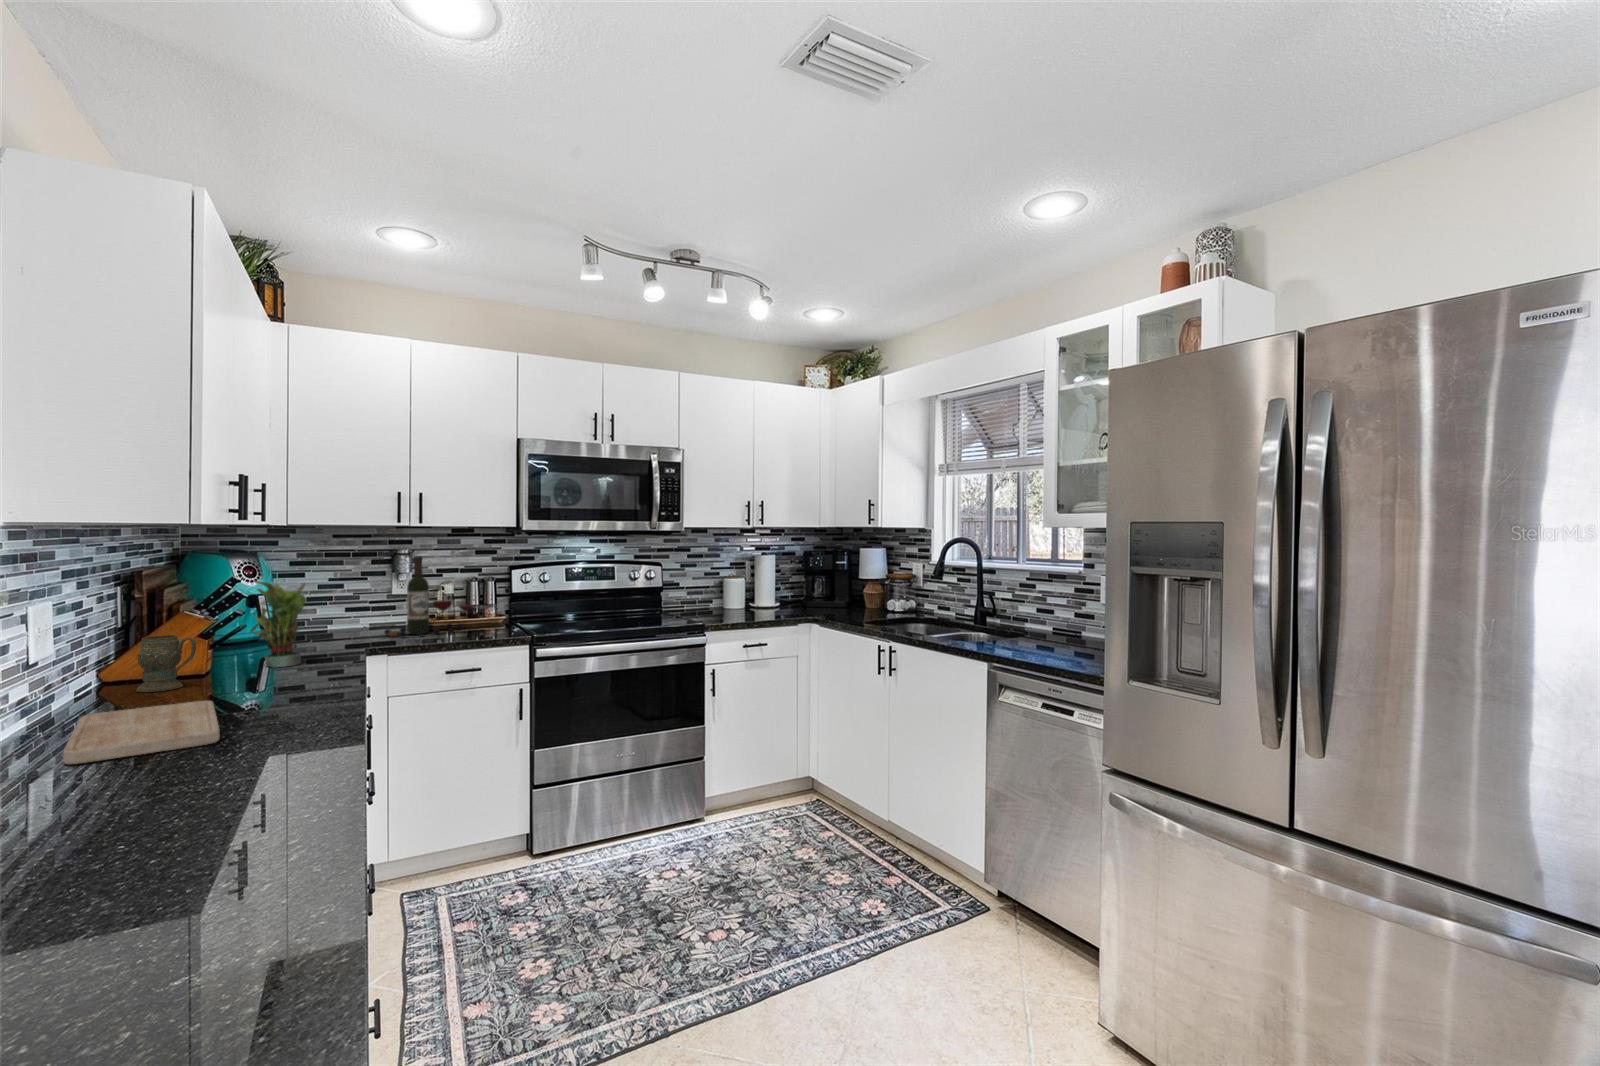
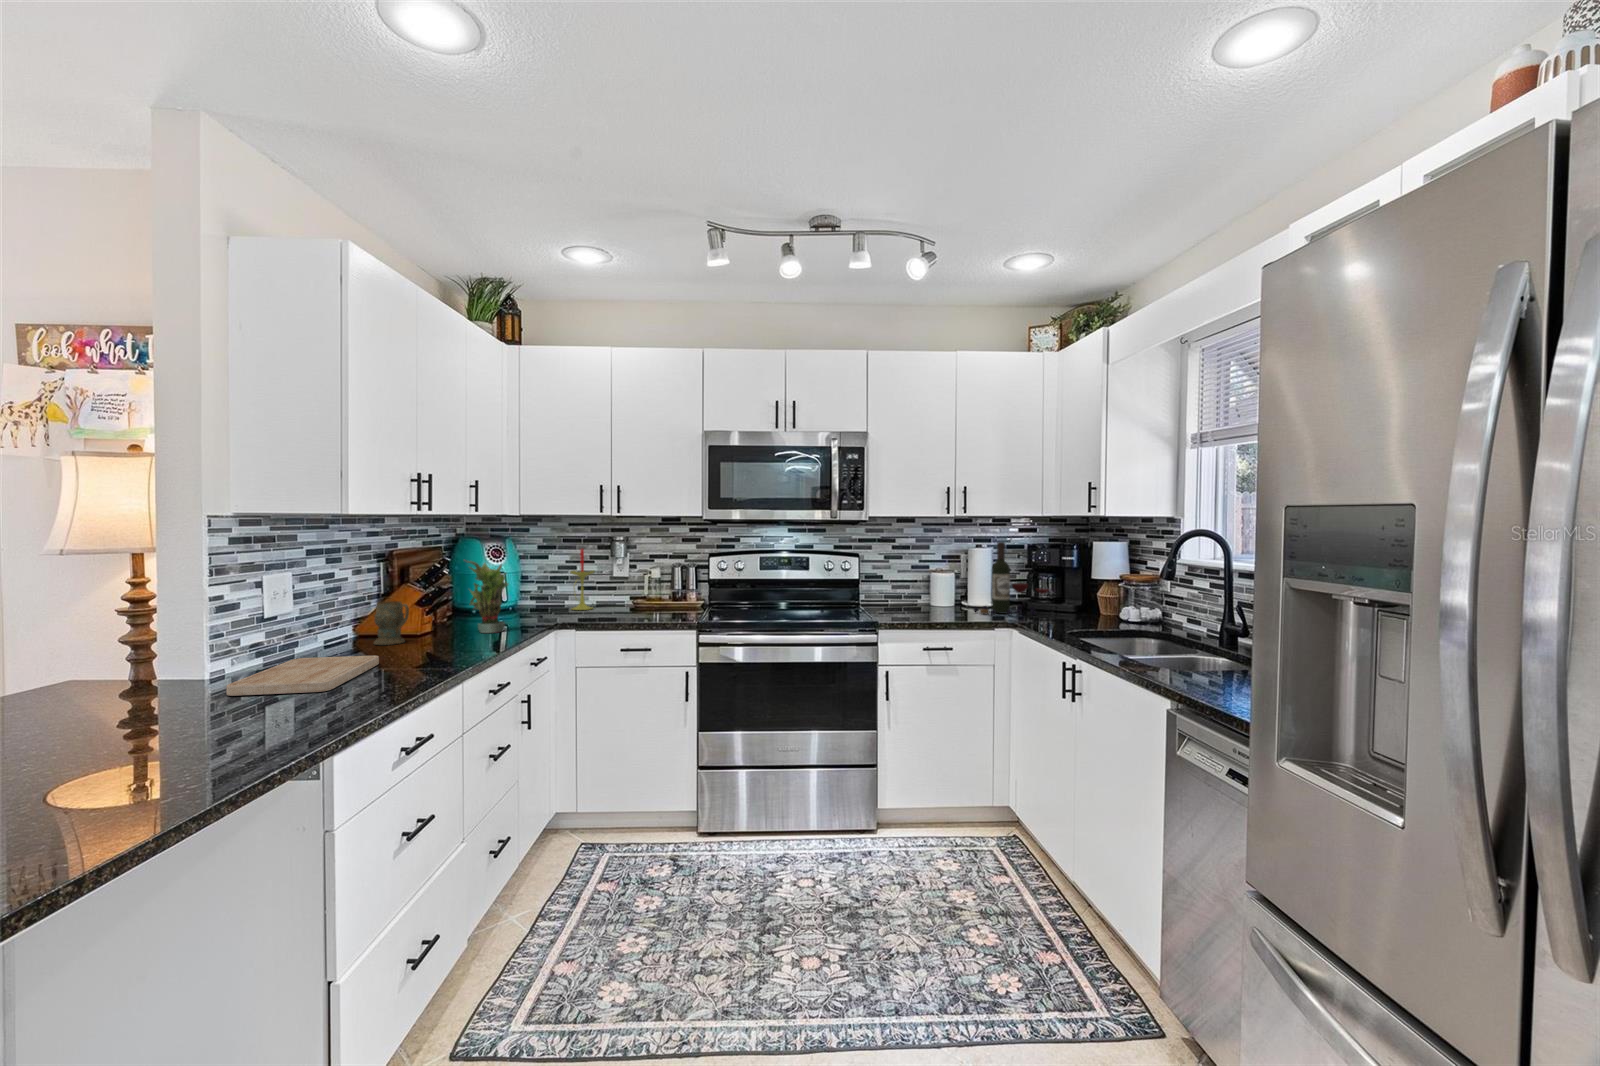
wine bottle: present [385,556,474,637] -> present [974,542,1049,615]
candle: none [333,562,366,635] -> present [570,549,594,610]

